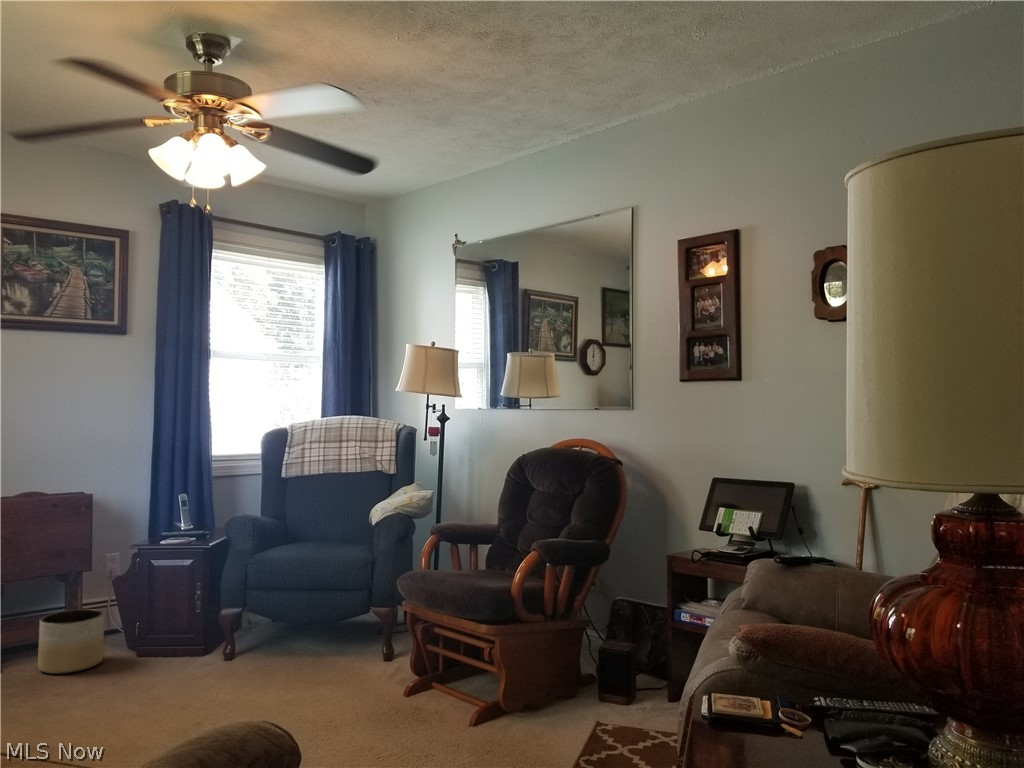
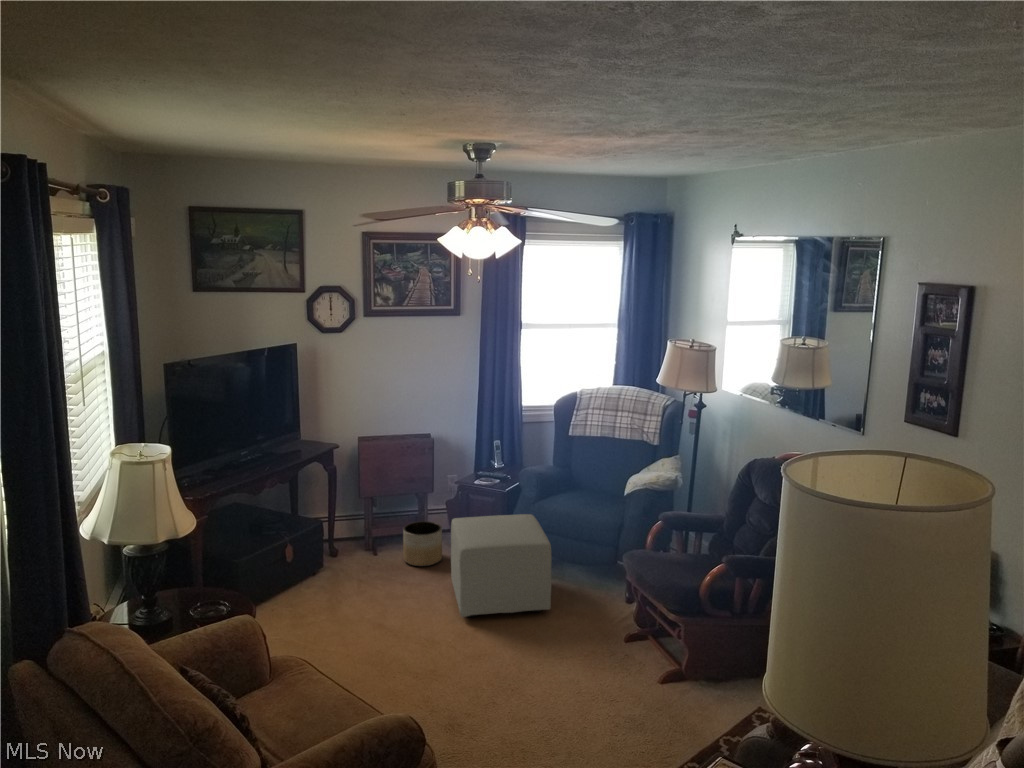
ottoman: none [129,567,293,712] -> present [451,514,552,617]

